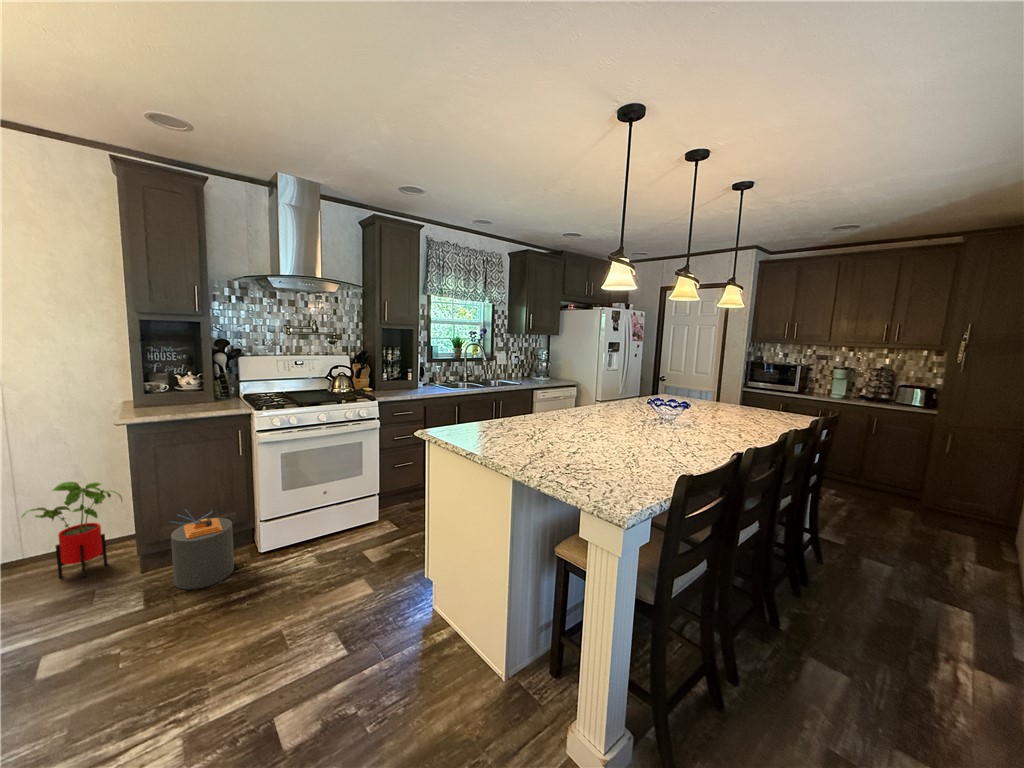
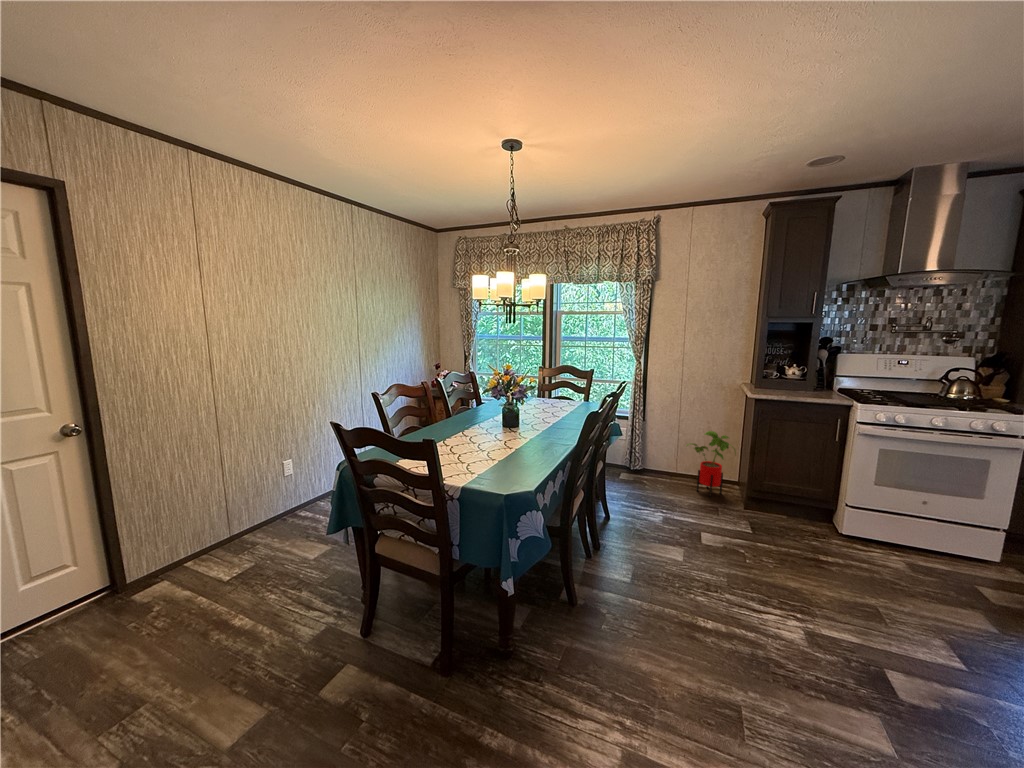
trash can: present [170,510,234,589] -> none [769,470,822,540]

